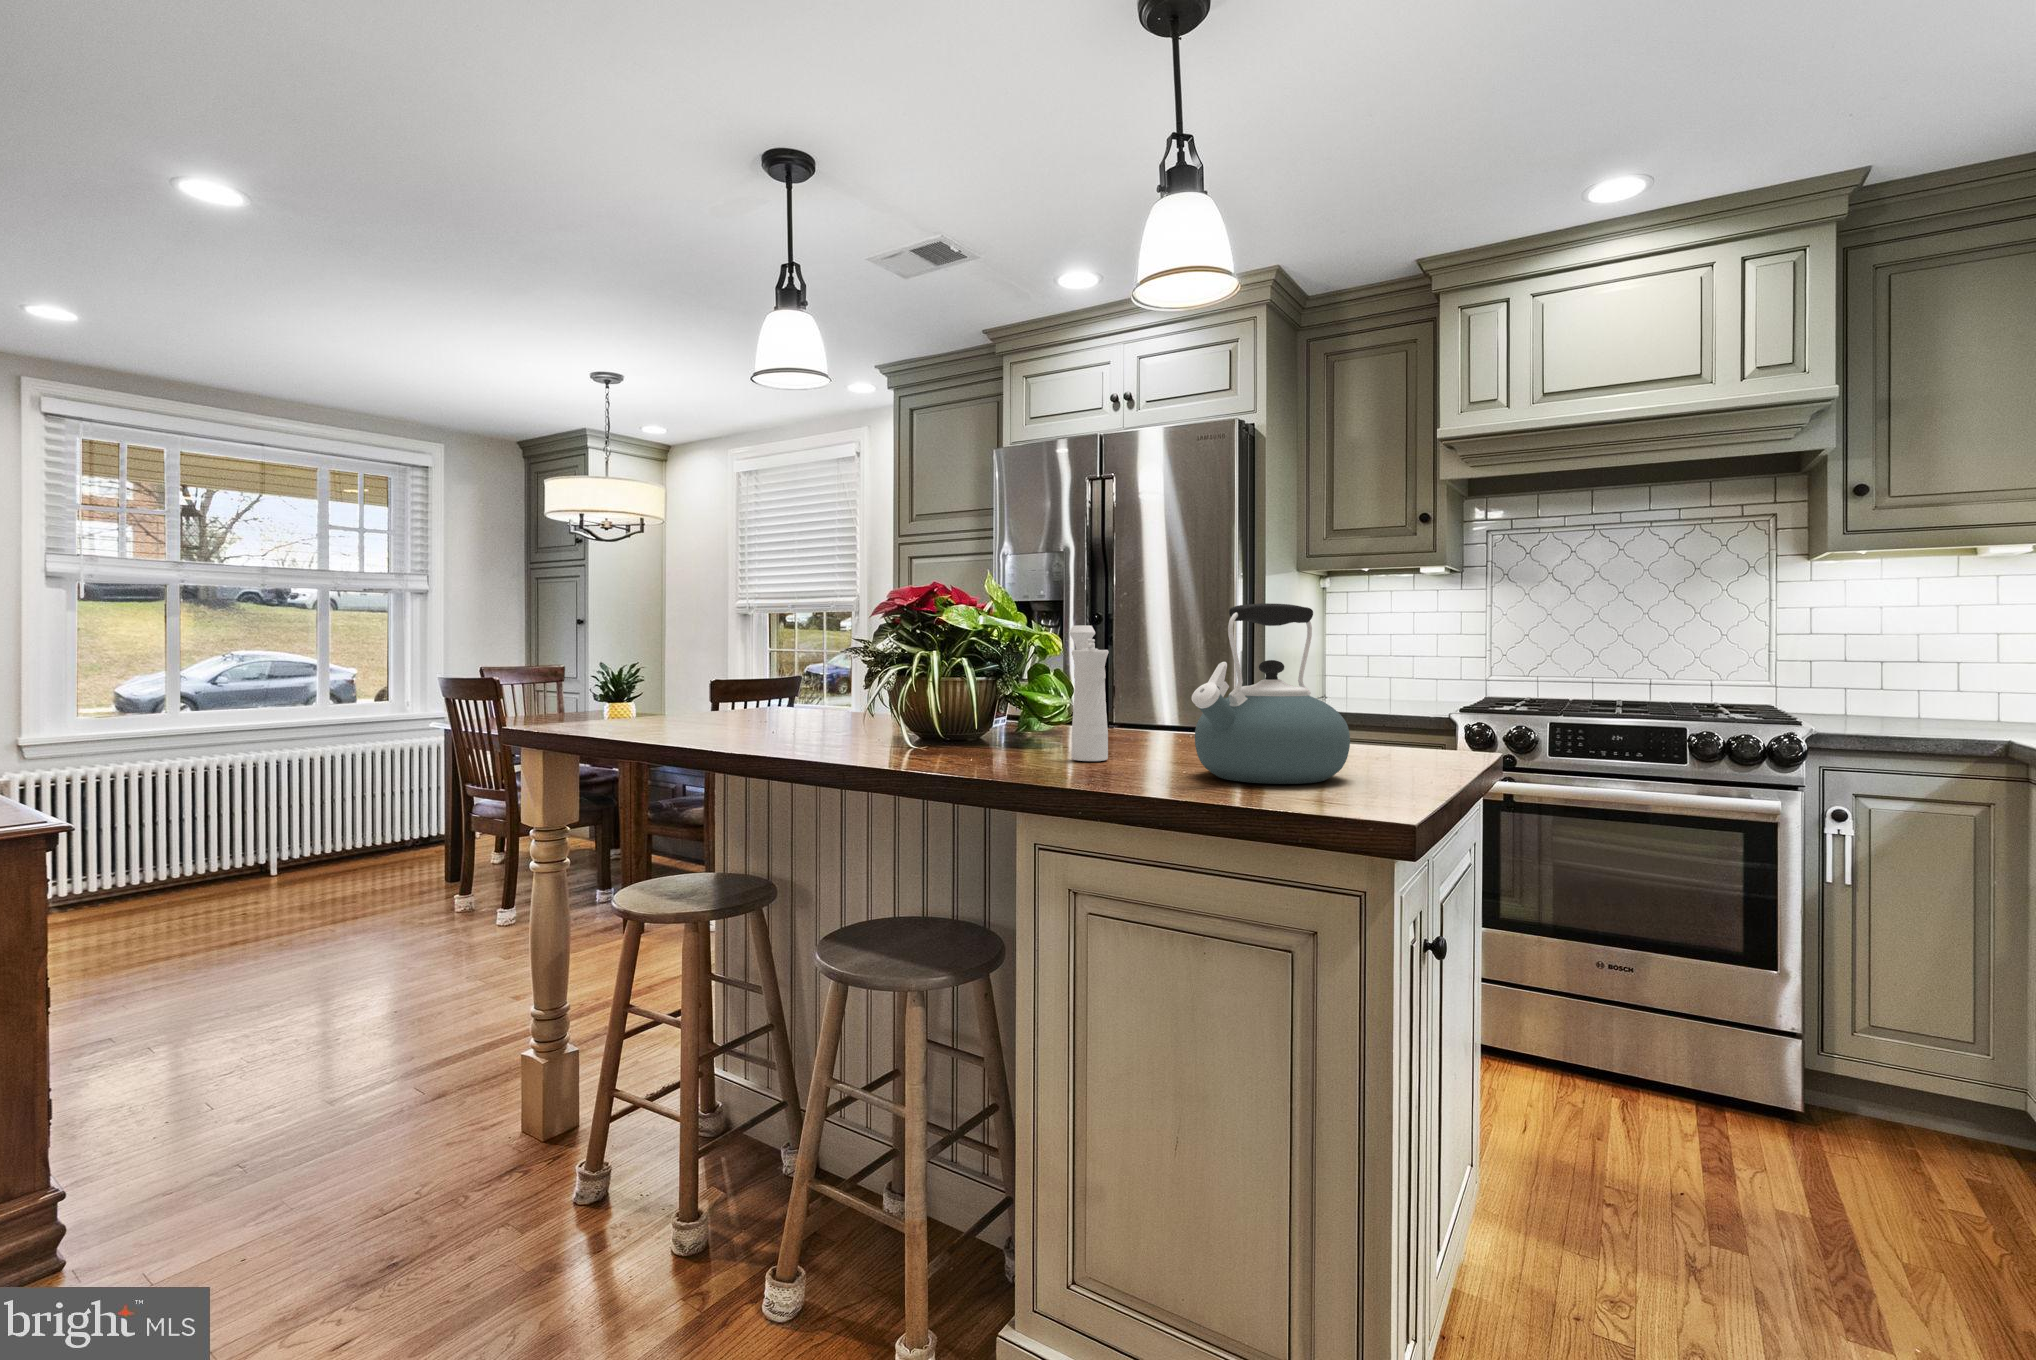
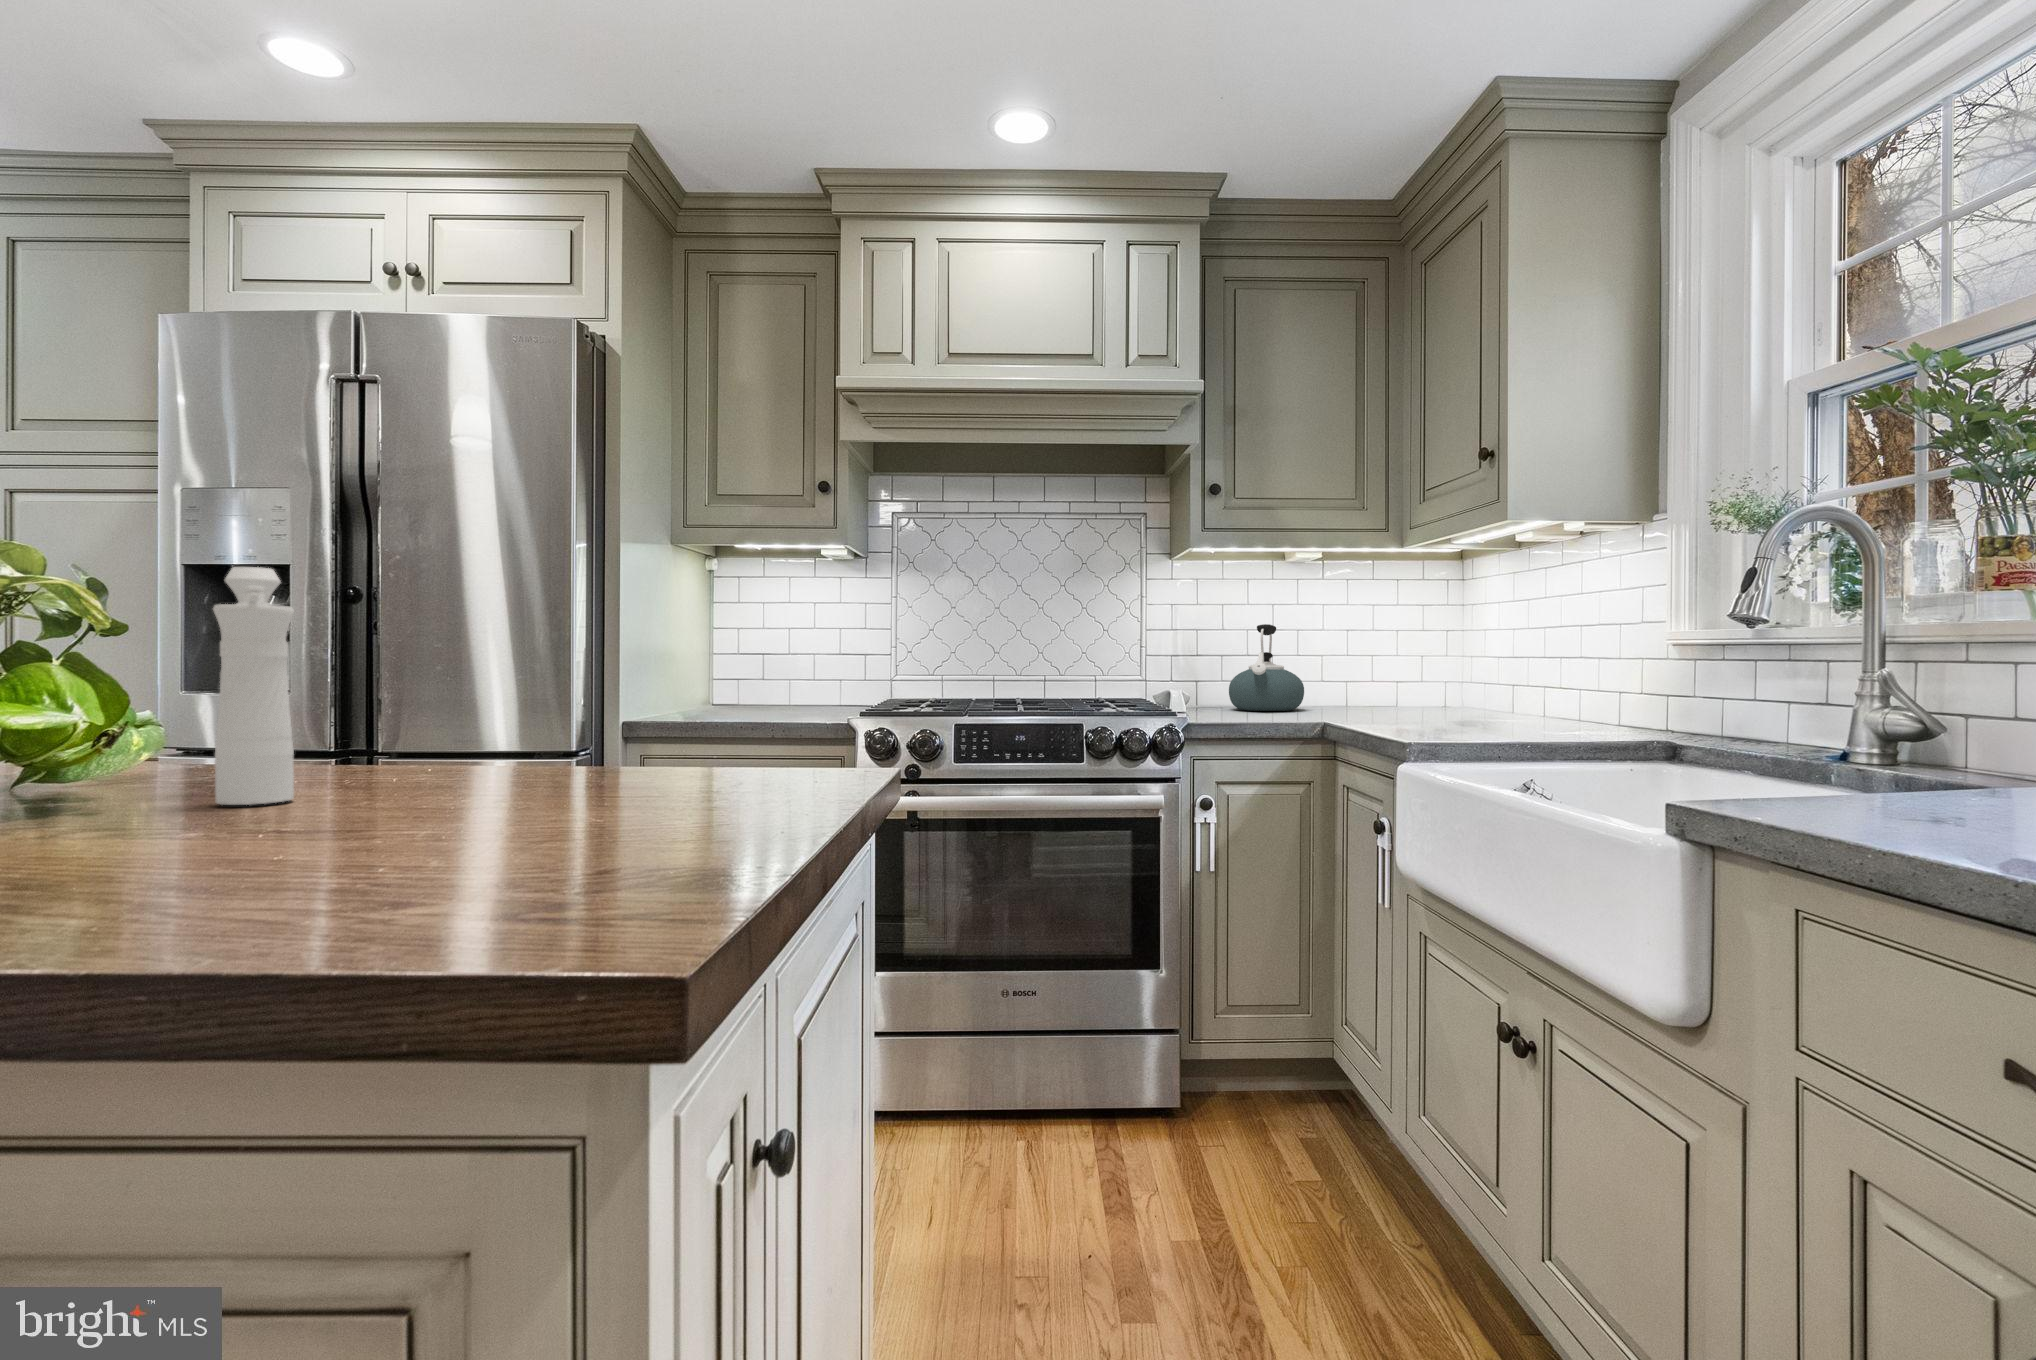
kettle: present [1192,603,1350,784] -> present [1229,624,1304,711]

